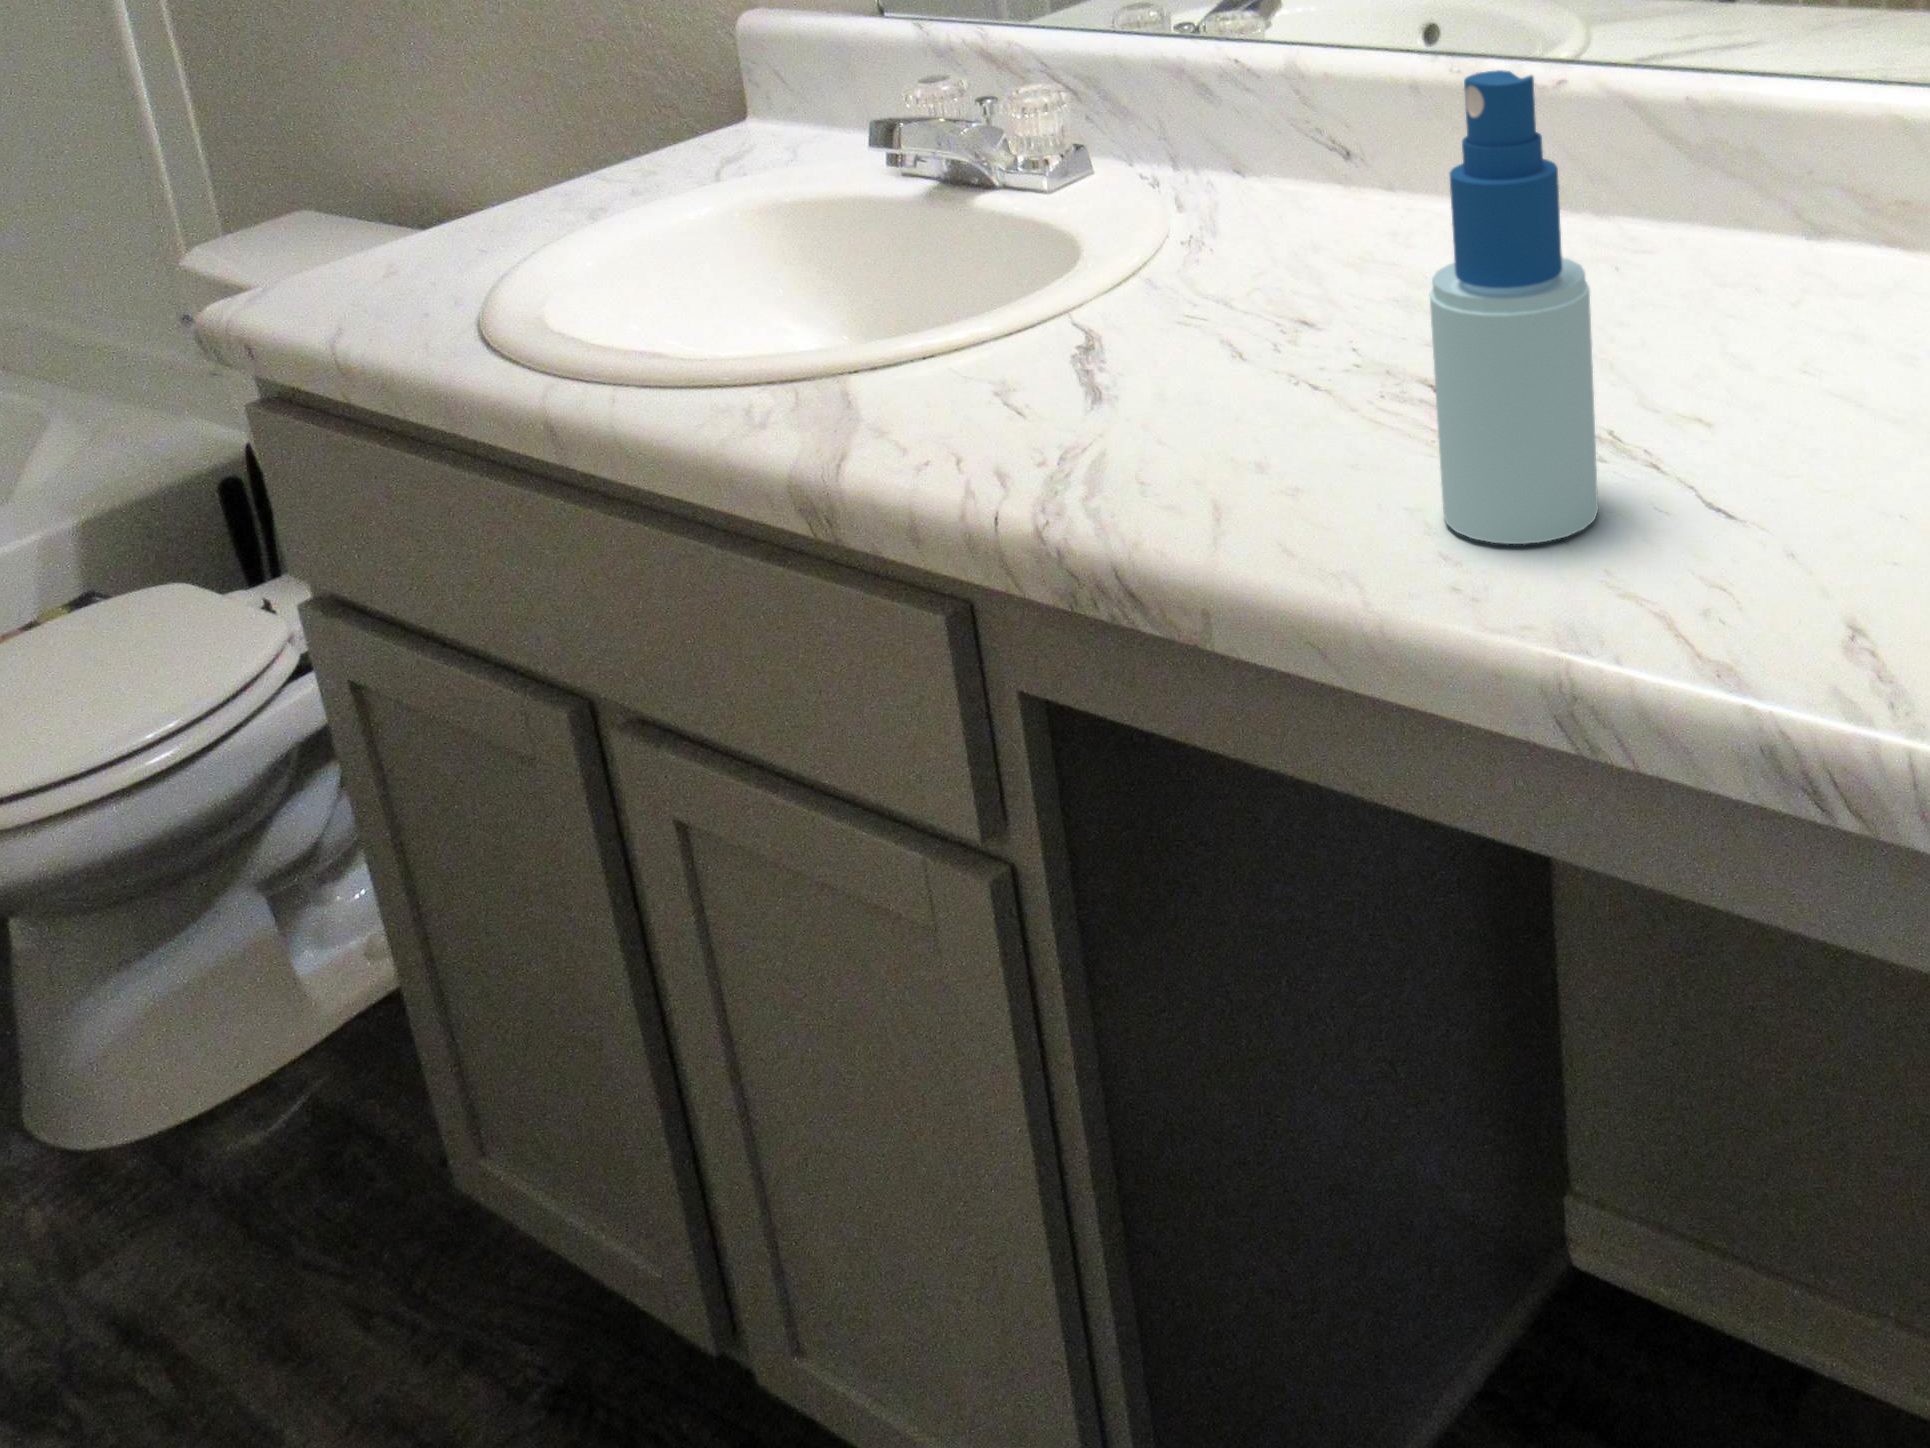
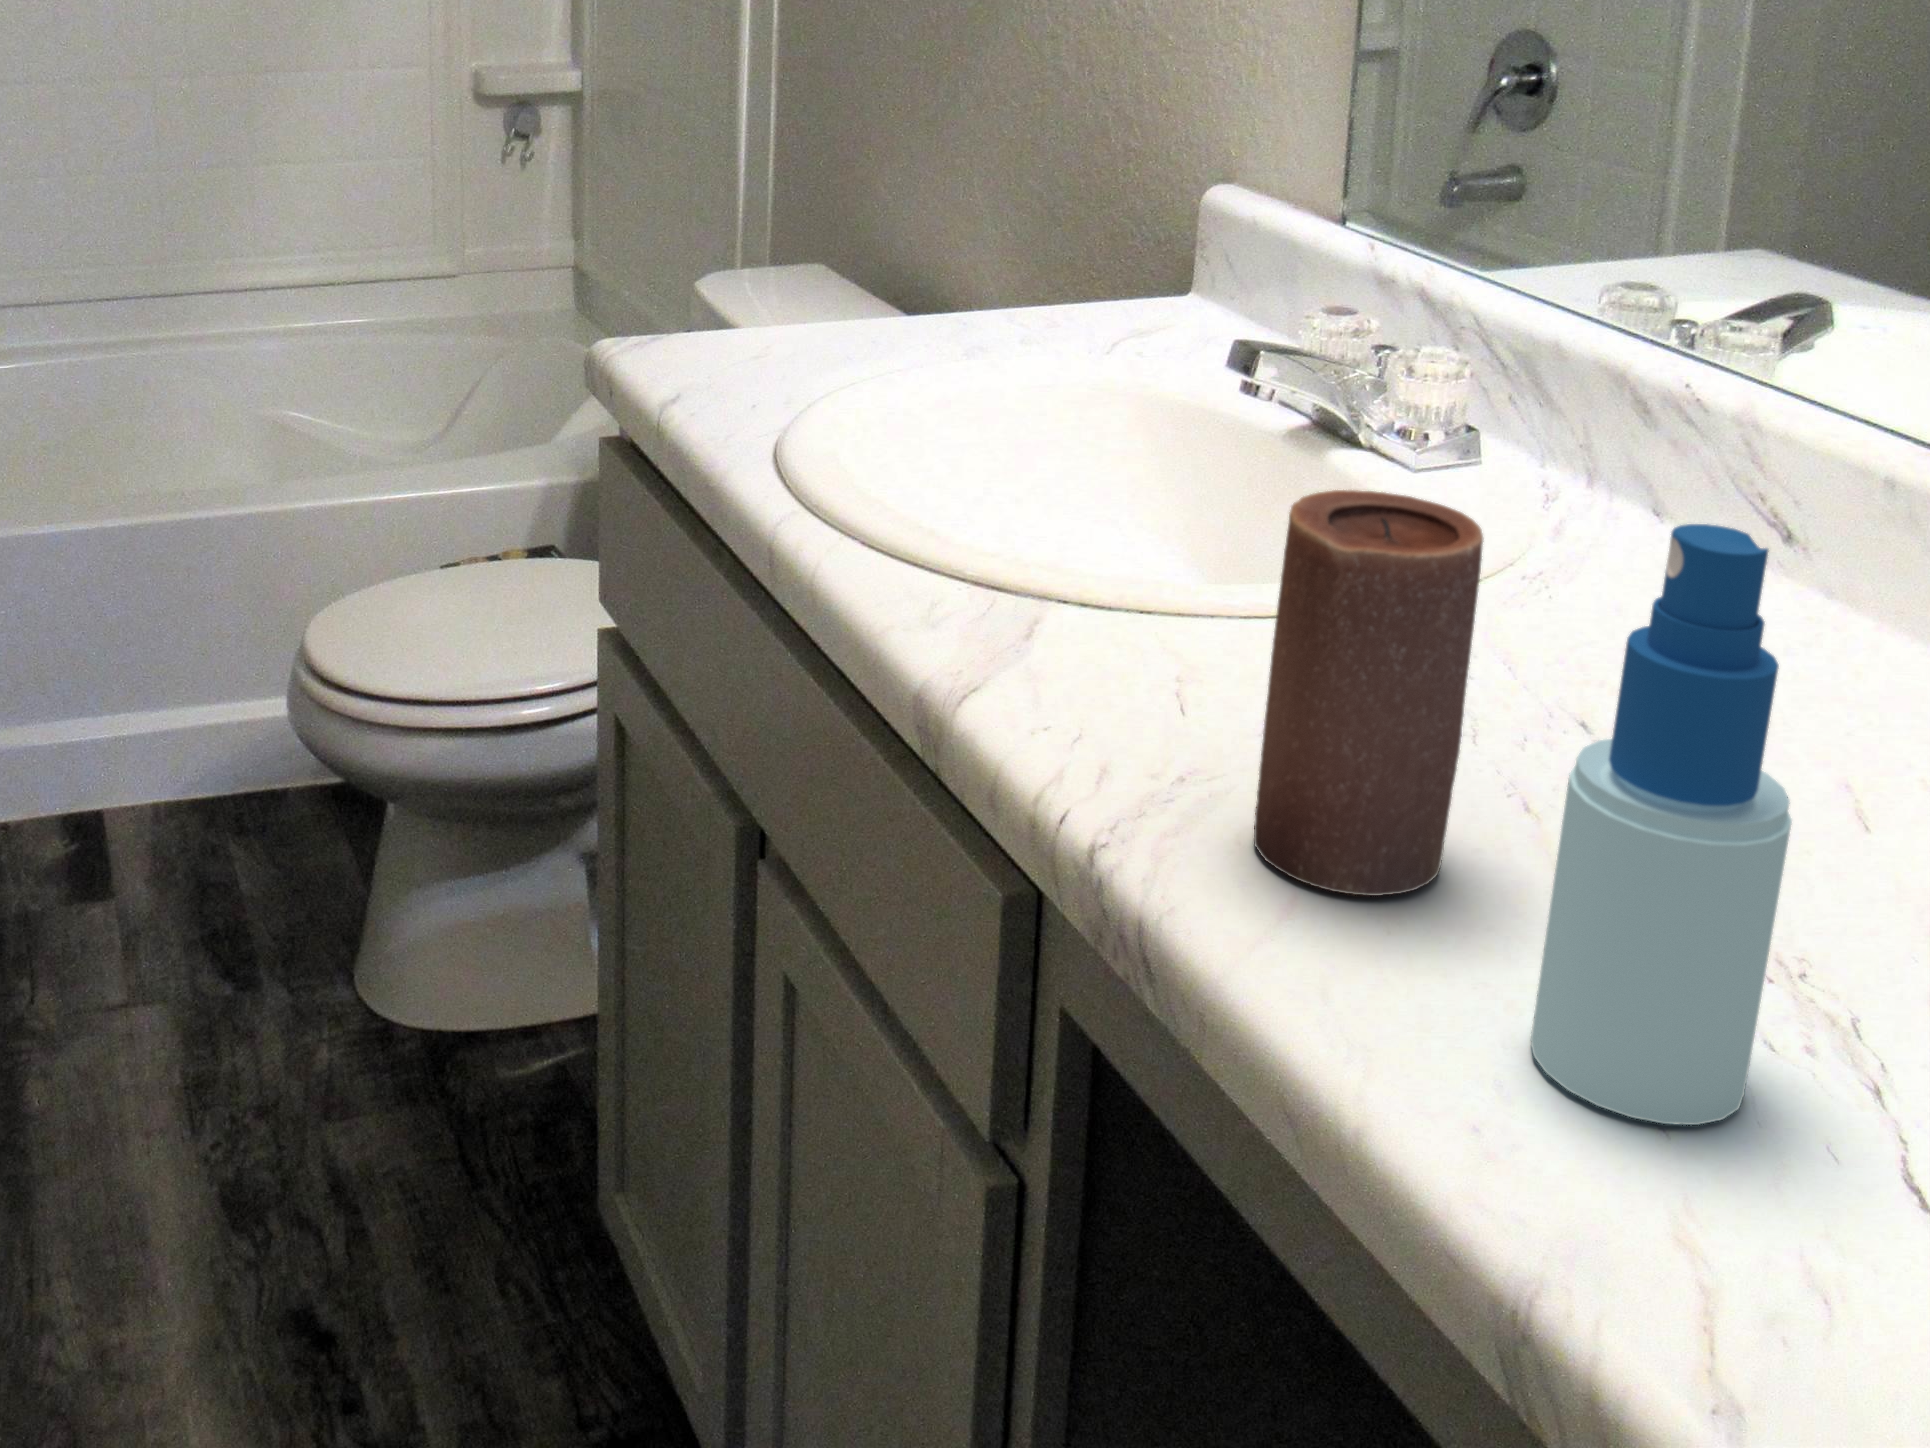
candle: none [1121,146,1300,489] -> present [1254,490,1483,896]

